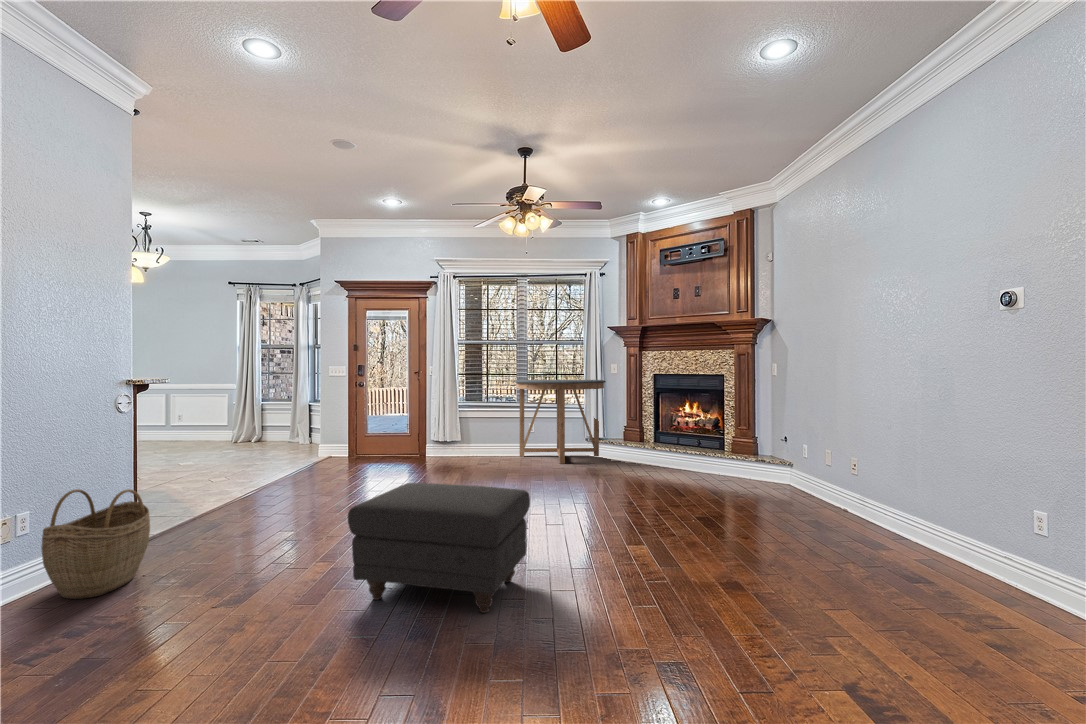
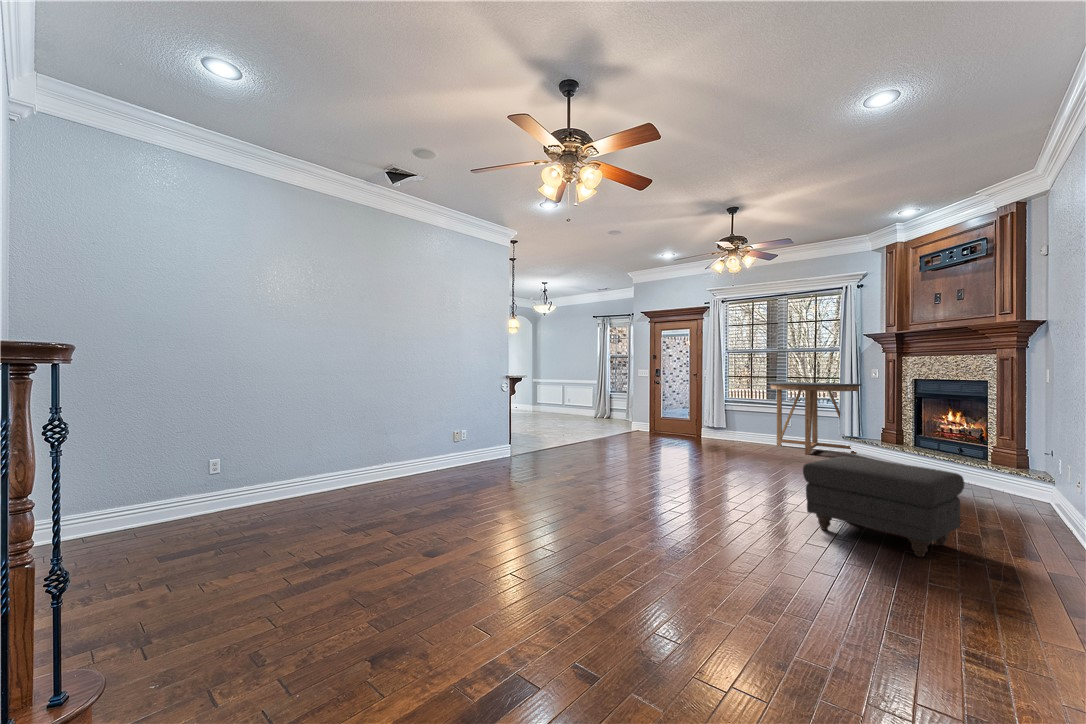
ottoman: present [348,483,530,613] -> present [803,456,964,557]
woven basket: present [41,489,150,599] -> none [475,421,513,467]

